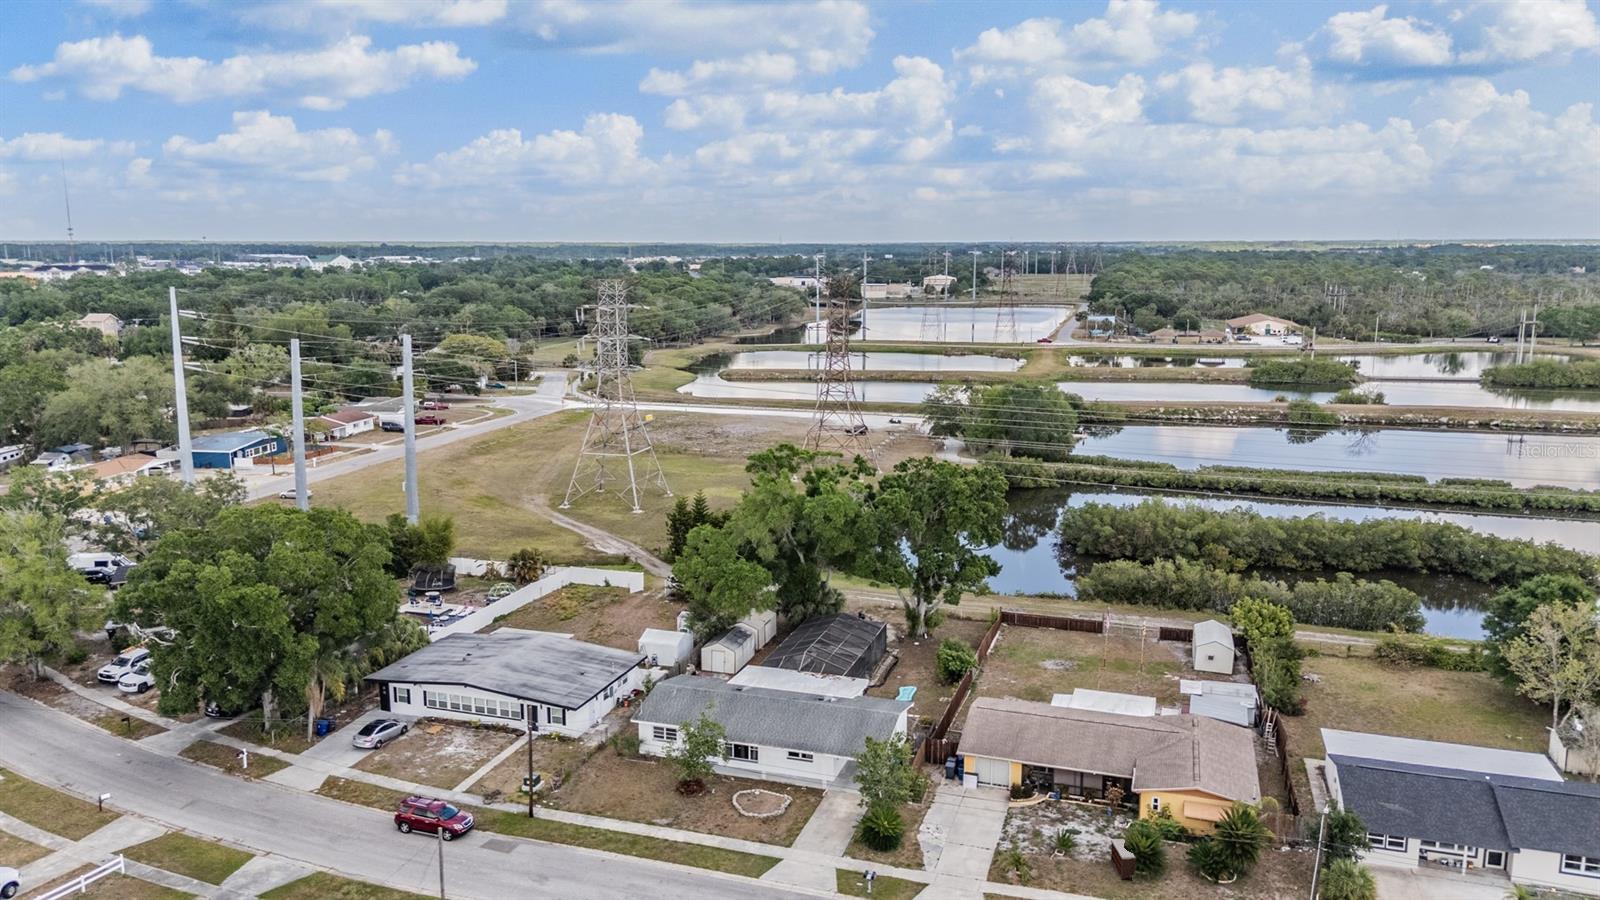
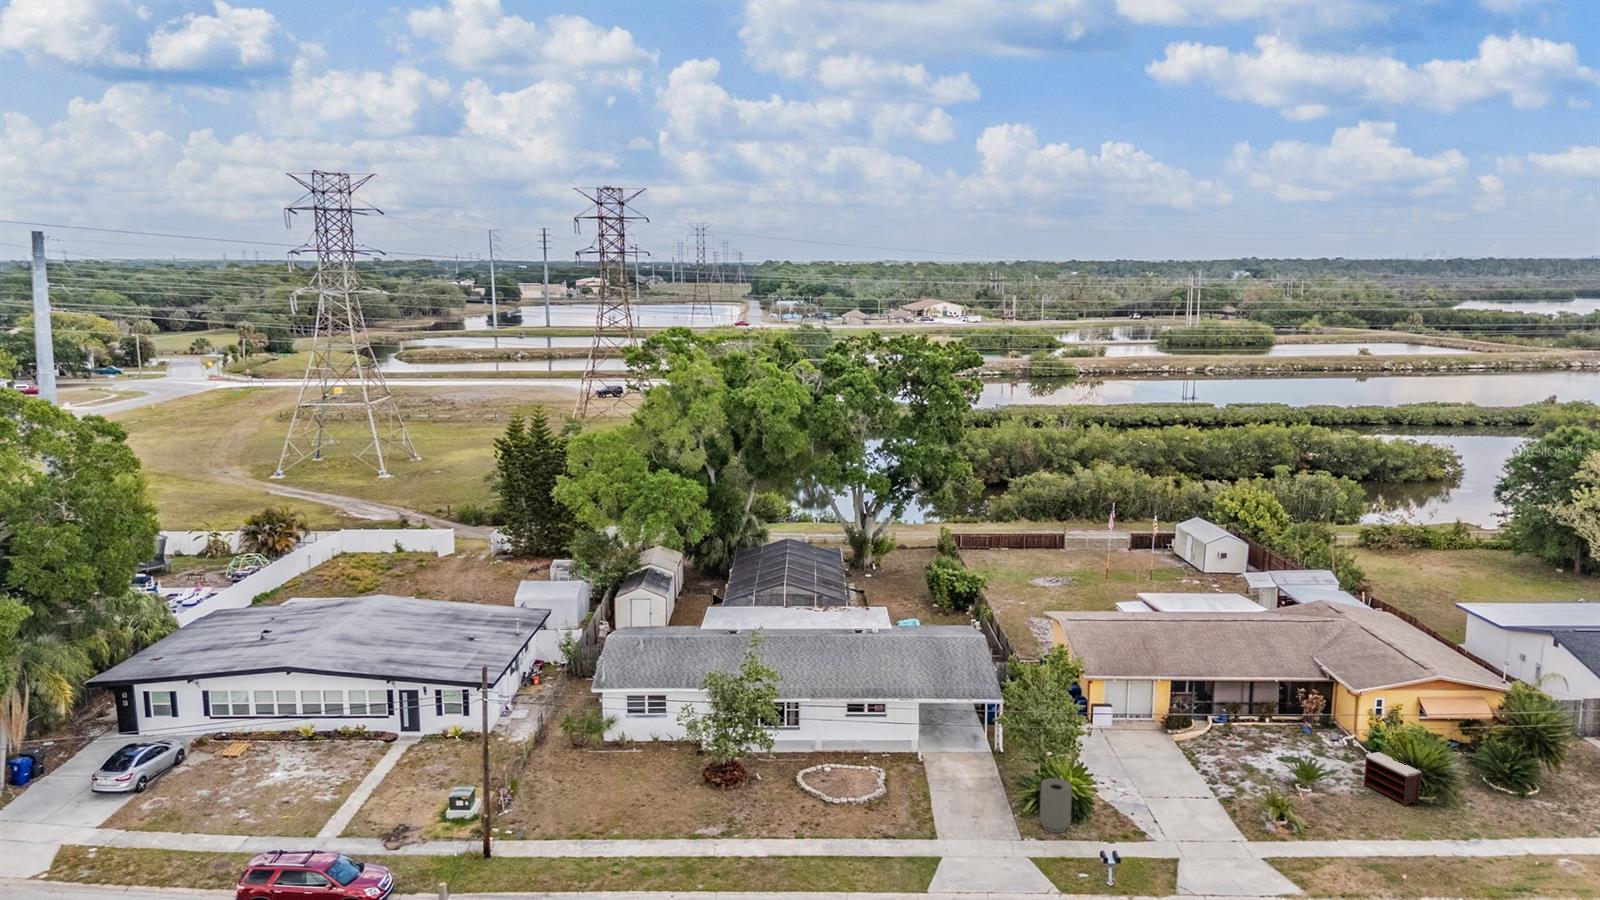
trash can: none [855,821,876,857] -> present [1040,778,1072,833]

